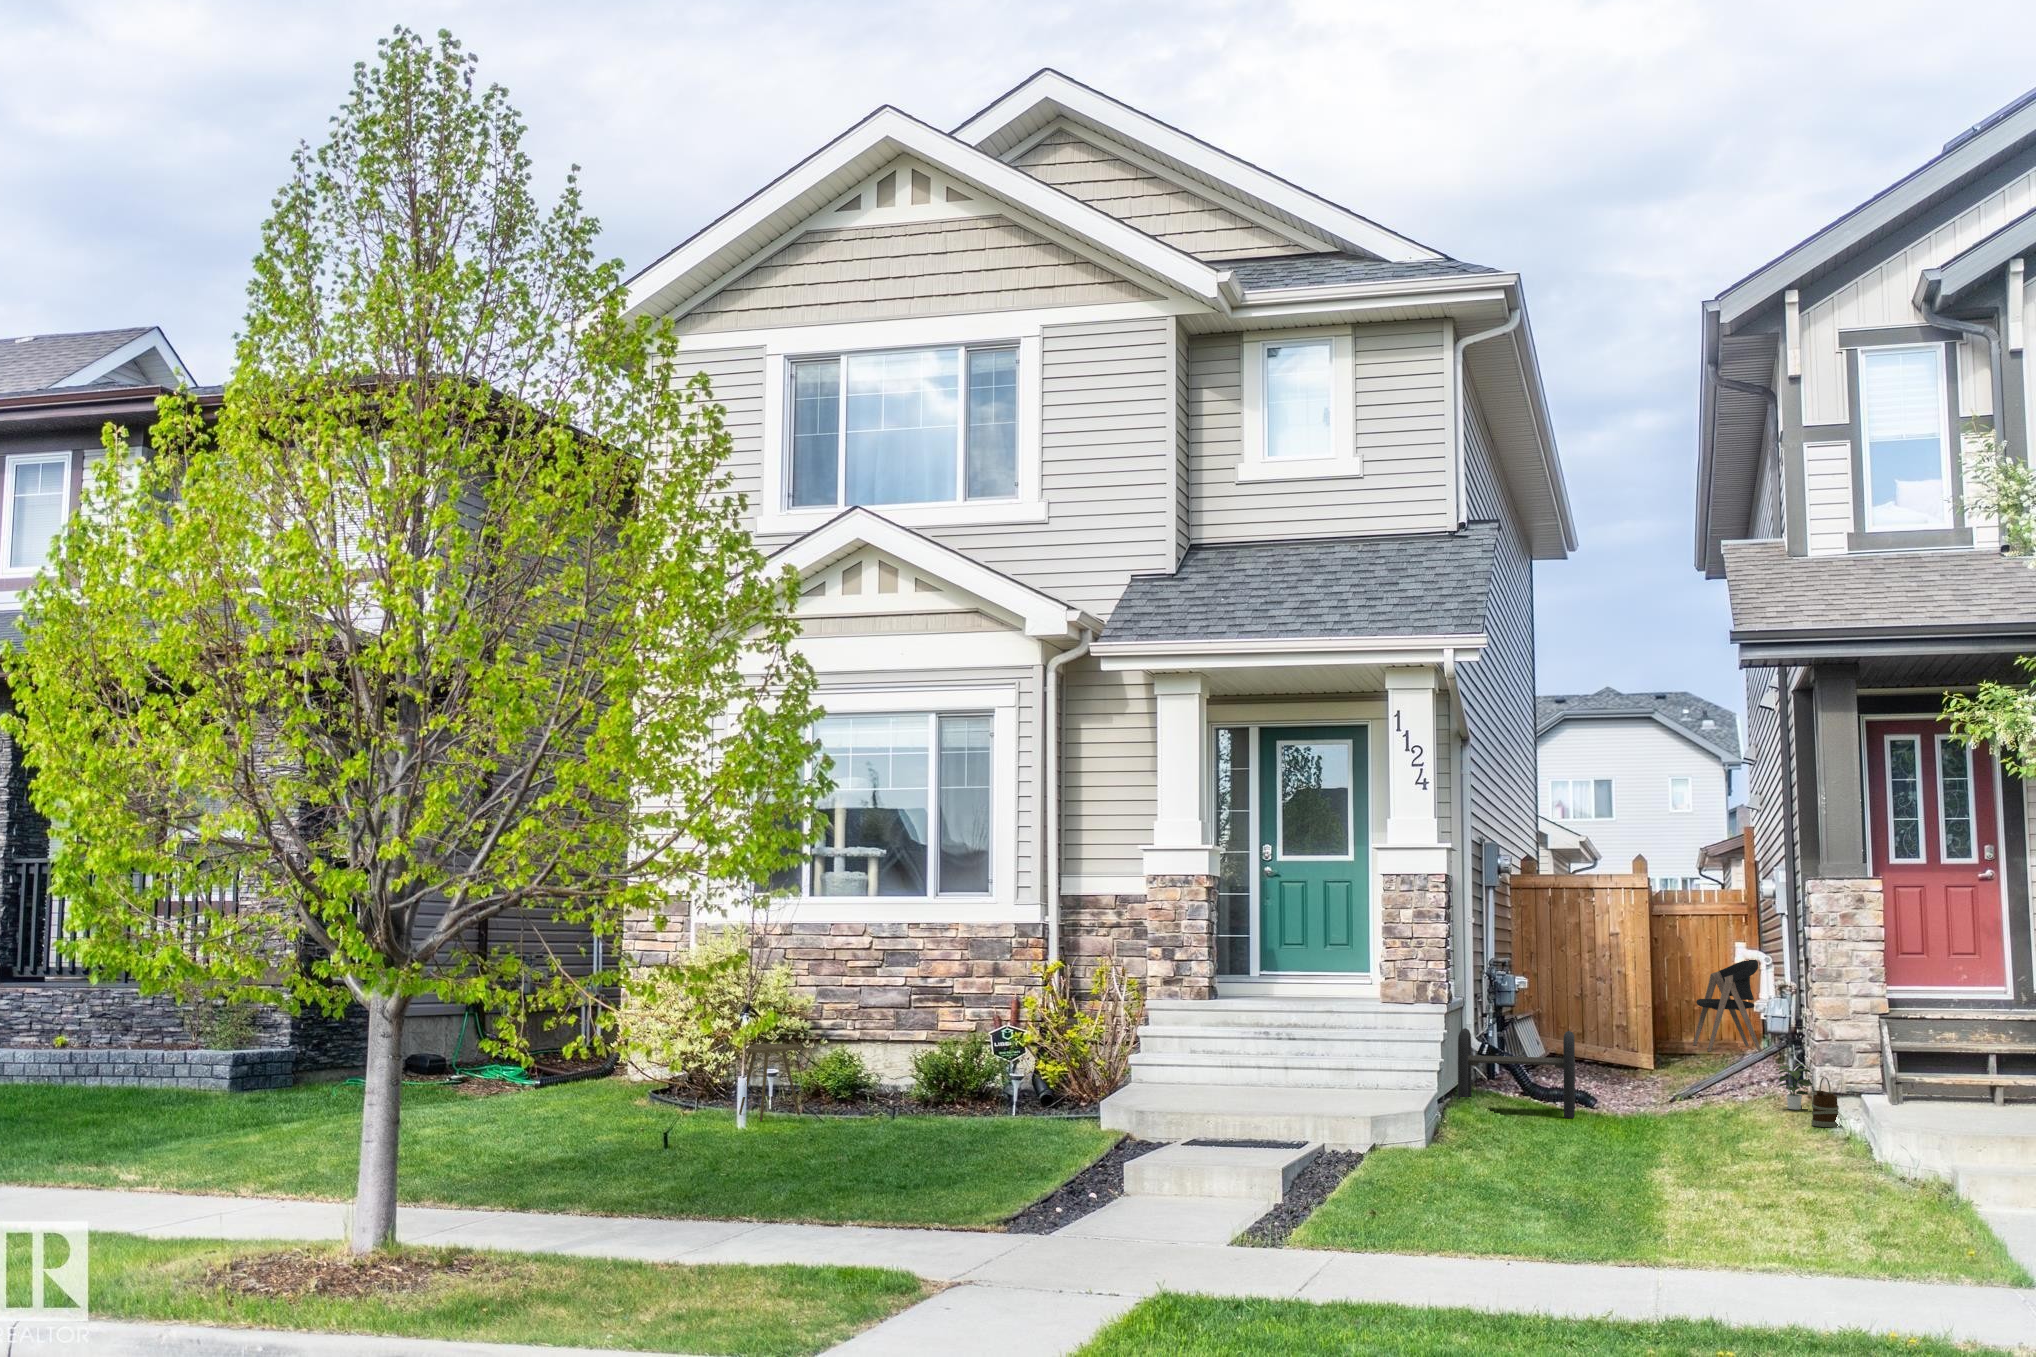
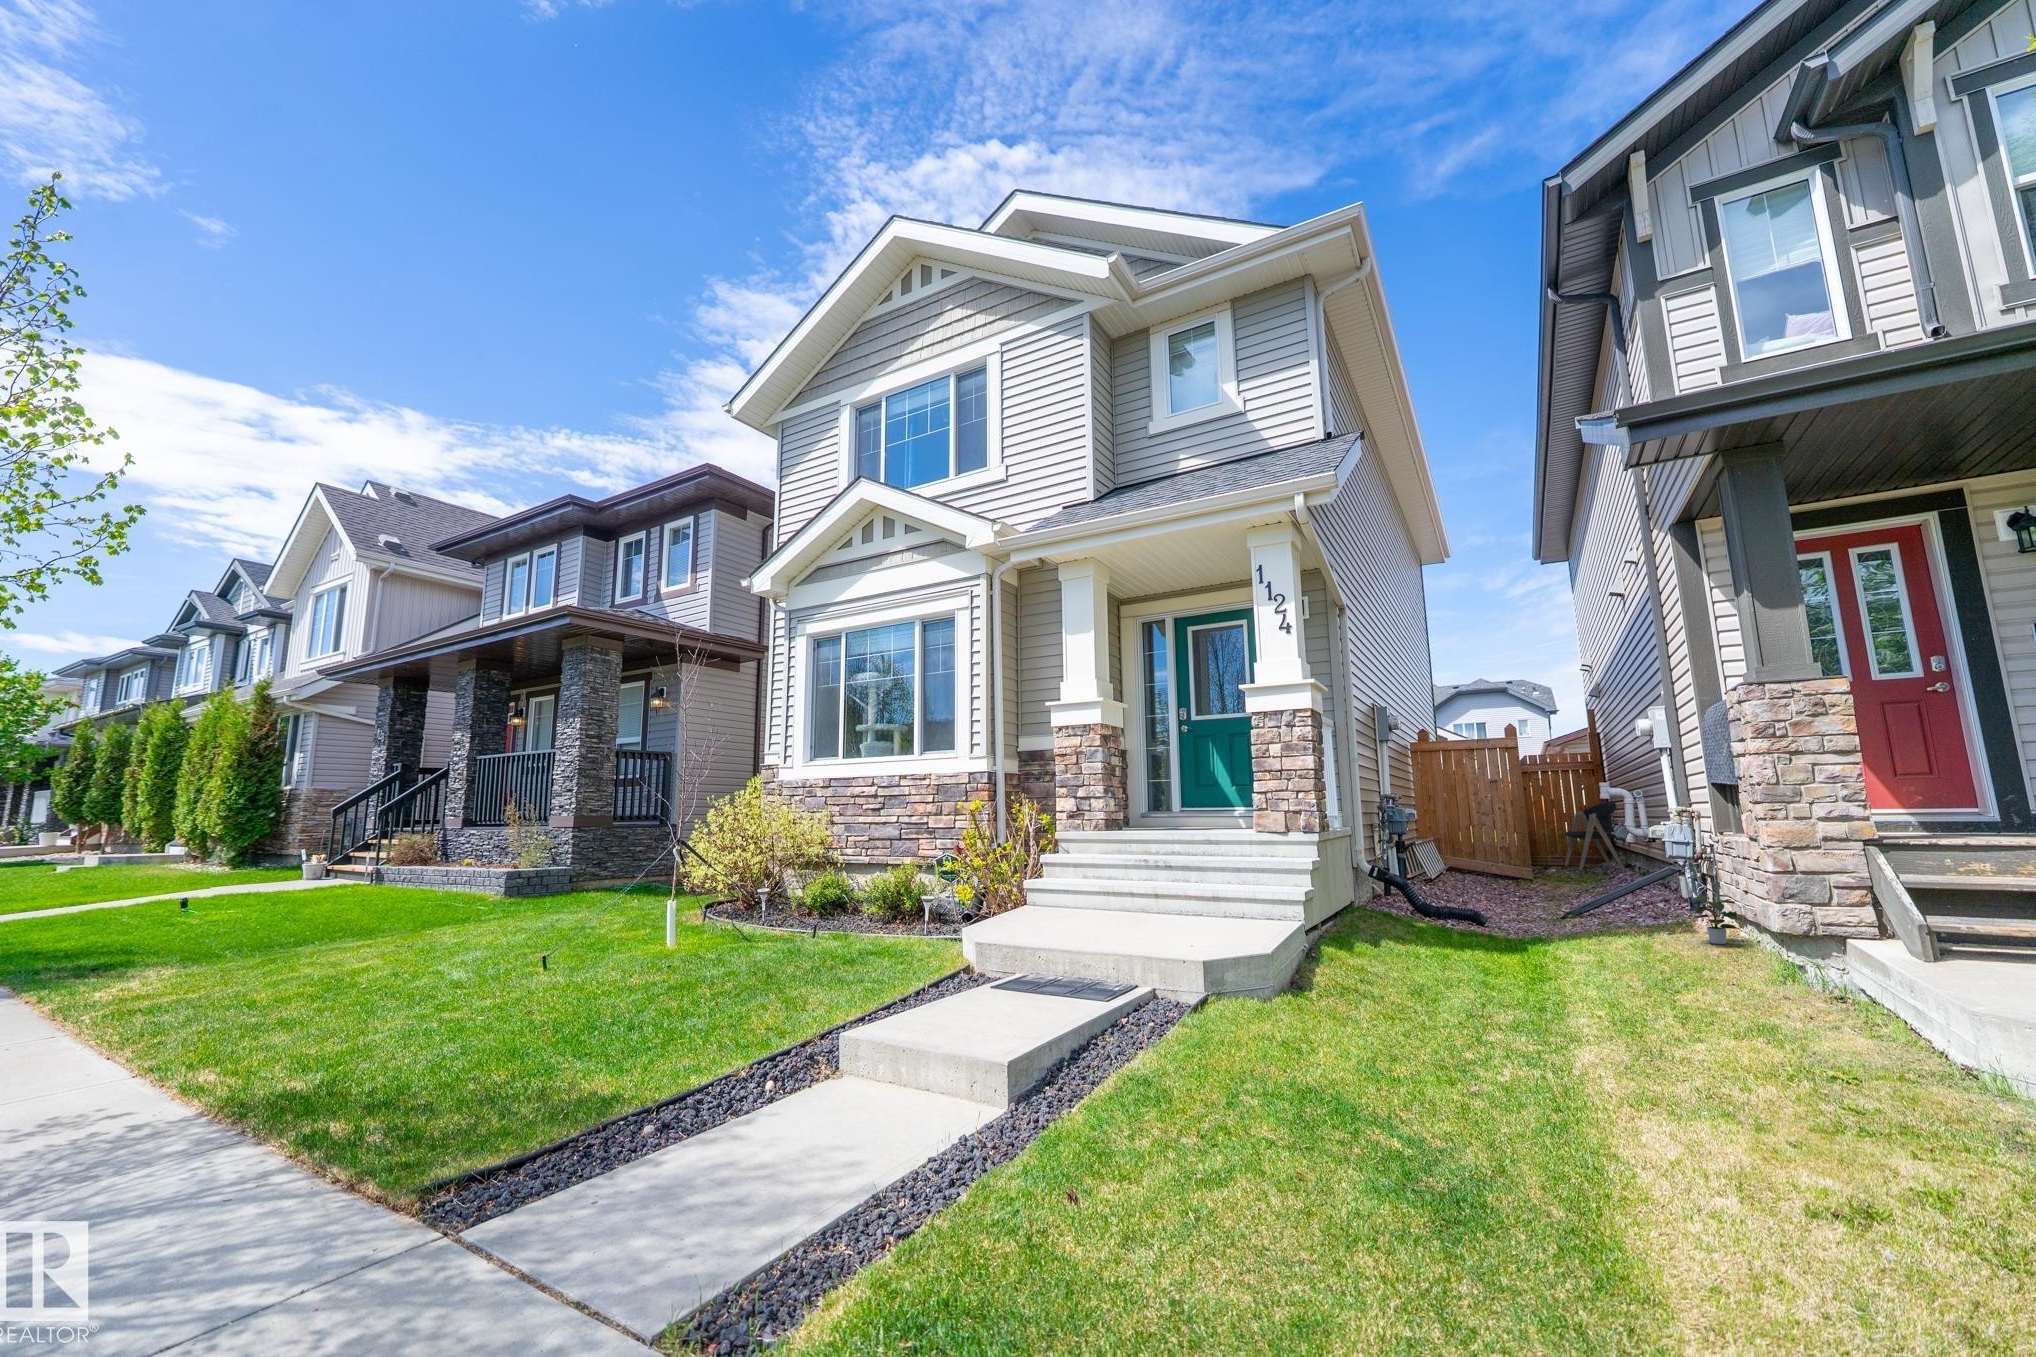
bench: present [1458,1028,1575,1118] -> none [1343,855,1464,942]
side table: present [739,1044,801,1121] -> none [760,866,810,928]
wooden bucket: present [1811,1077,1839,1127] -> none [1759,914,1803,976]

